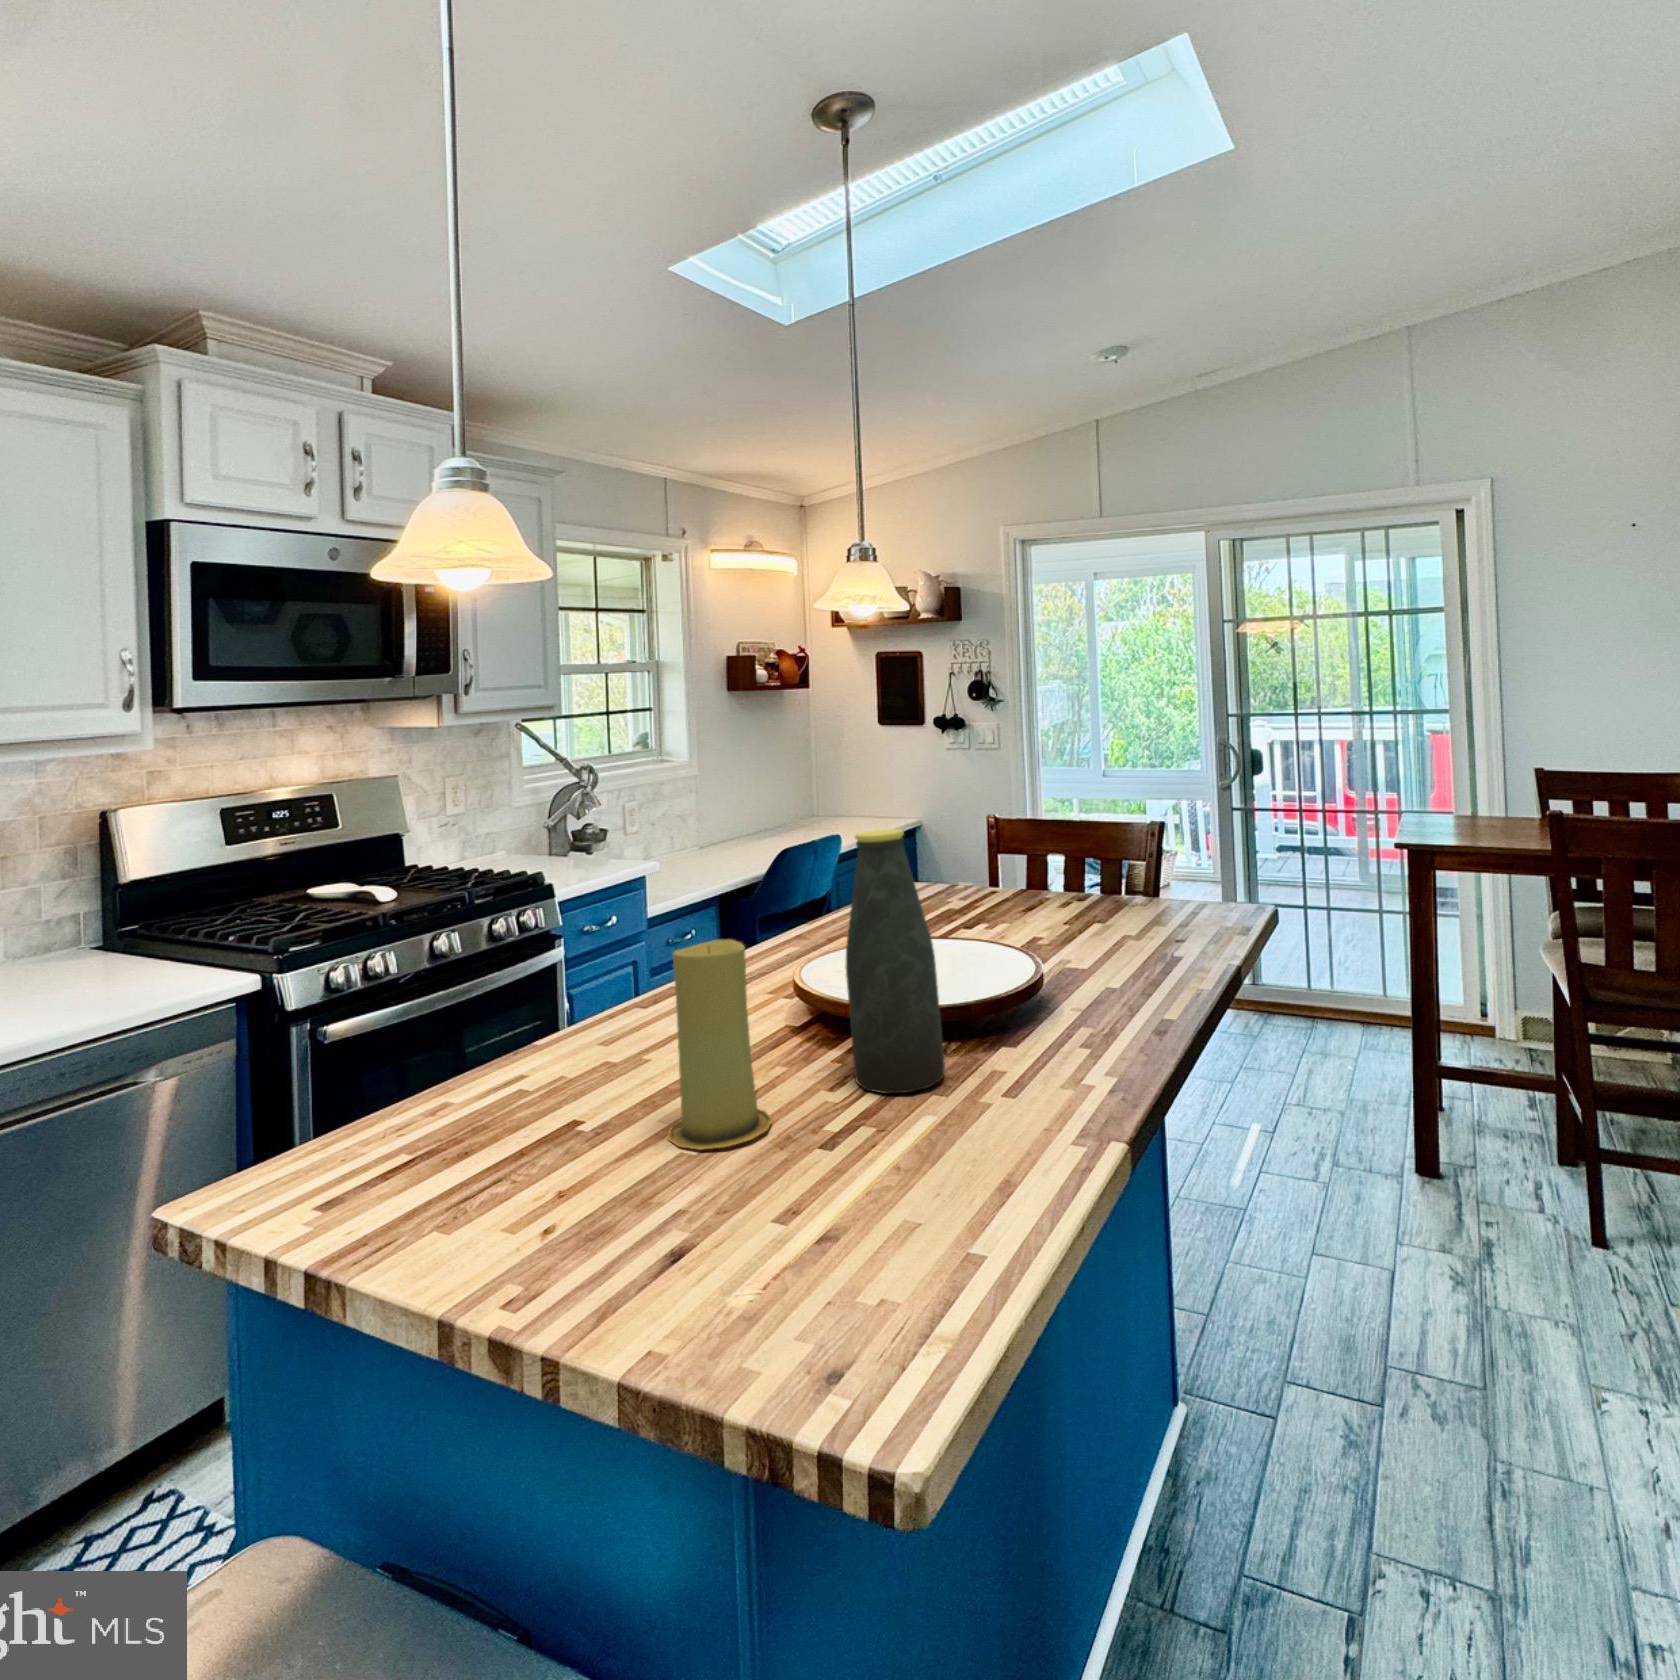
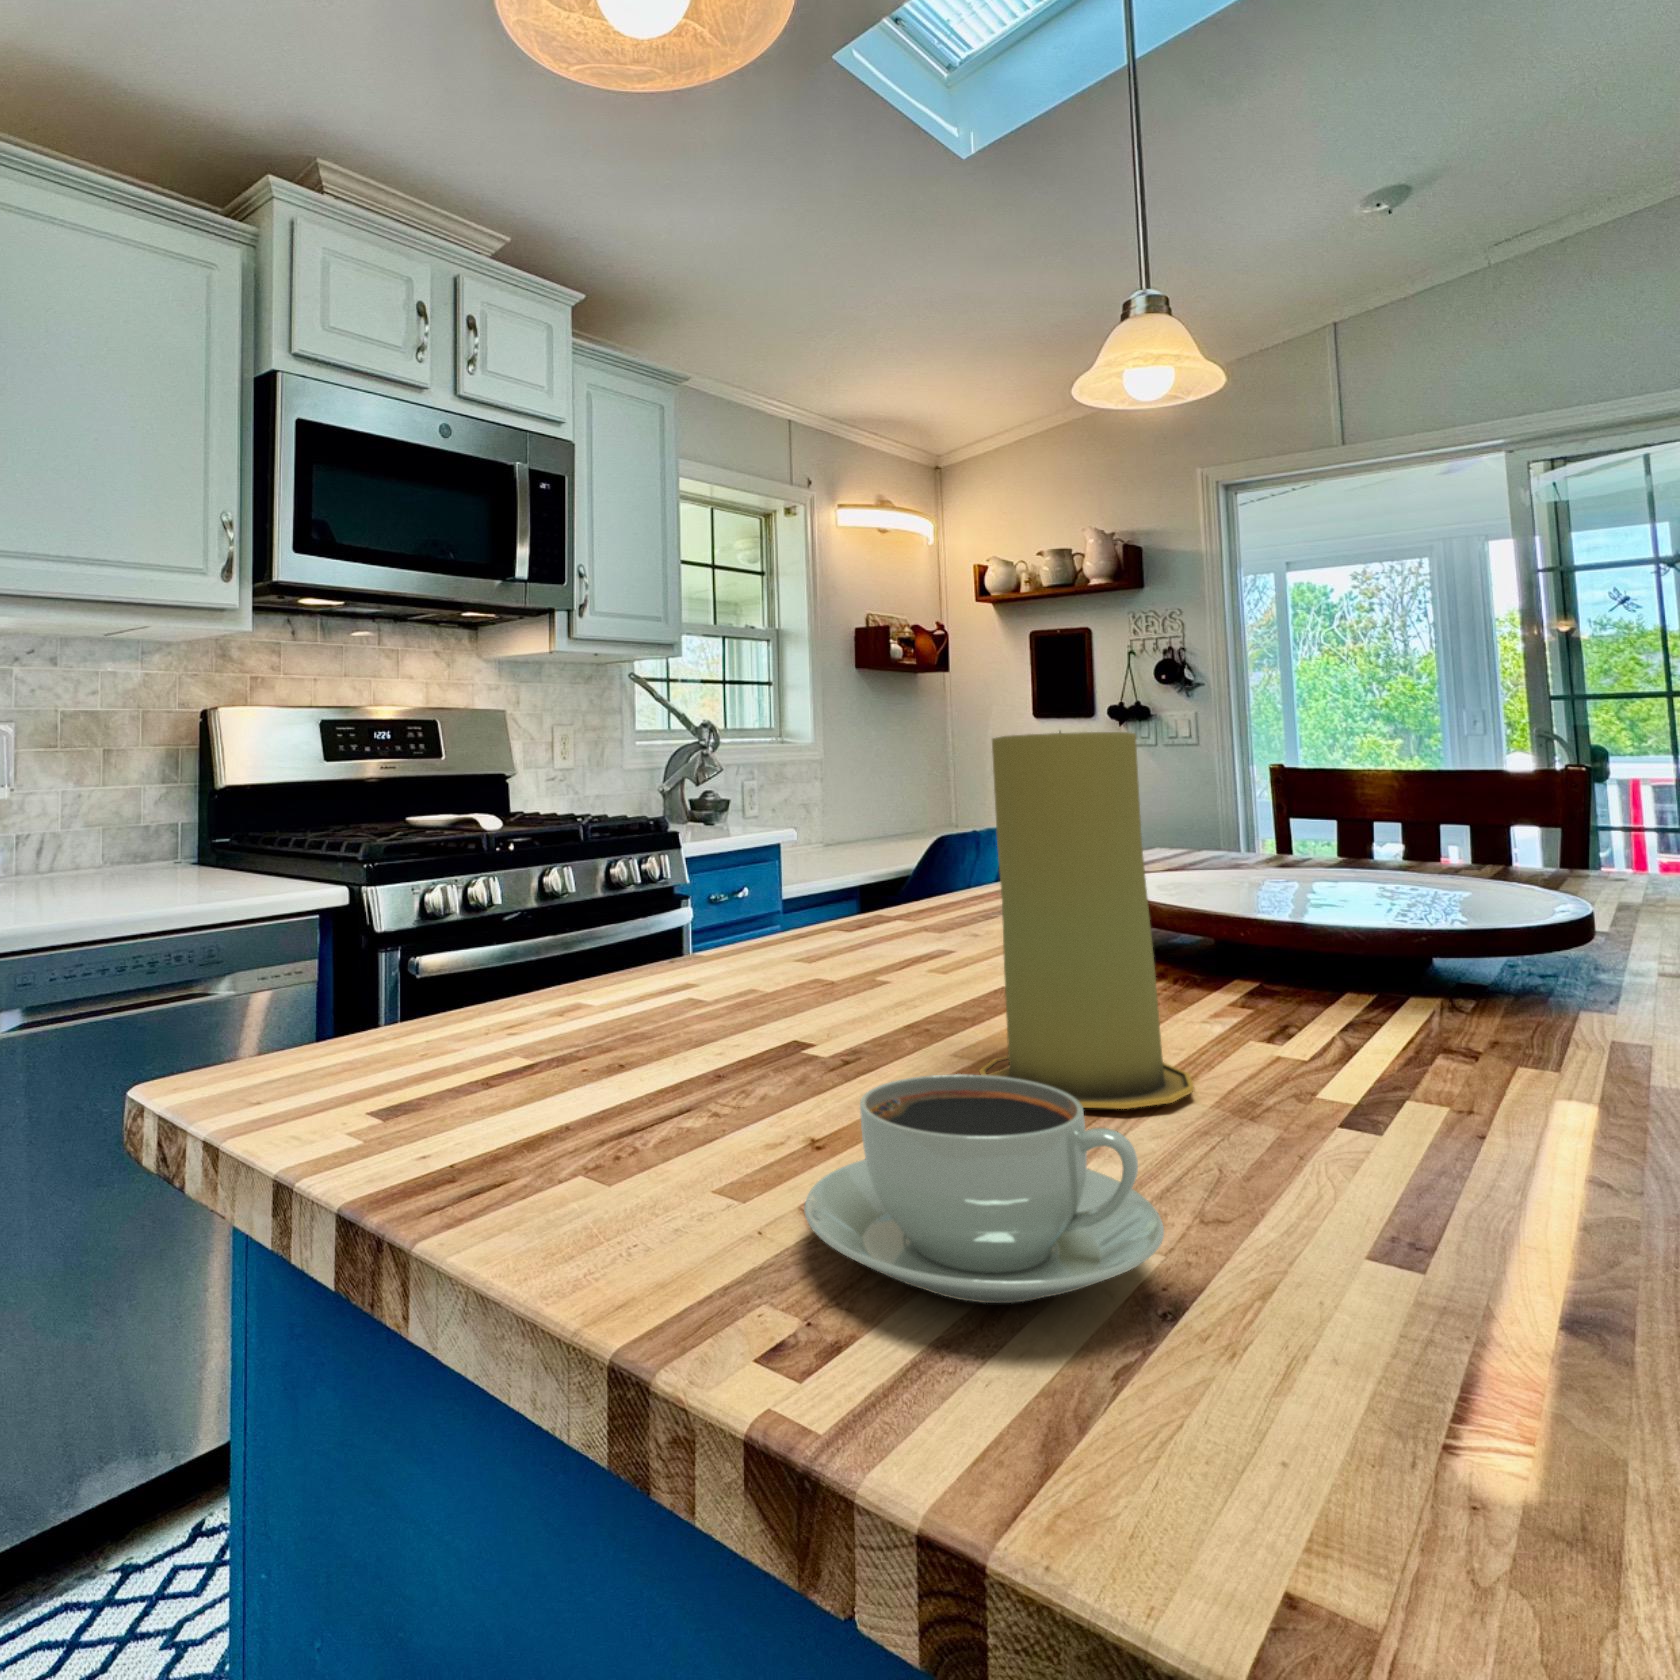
bottle: present [846,829,945,1094] -> none [1278,571,1513,1065]
coffee cup: none [535,1159,686,1264] -> present [804,1074,1164,1303]

